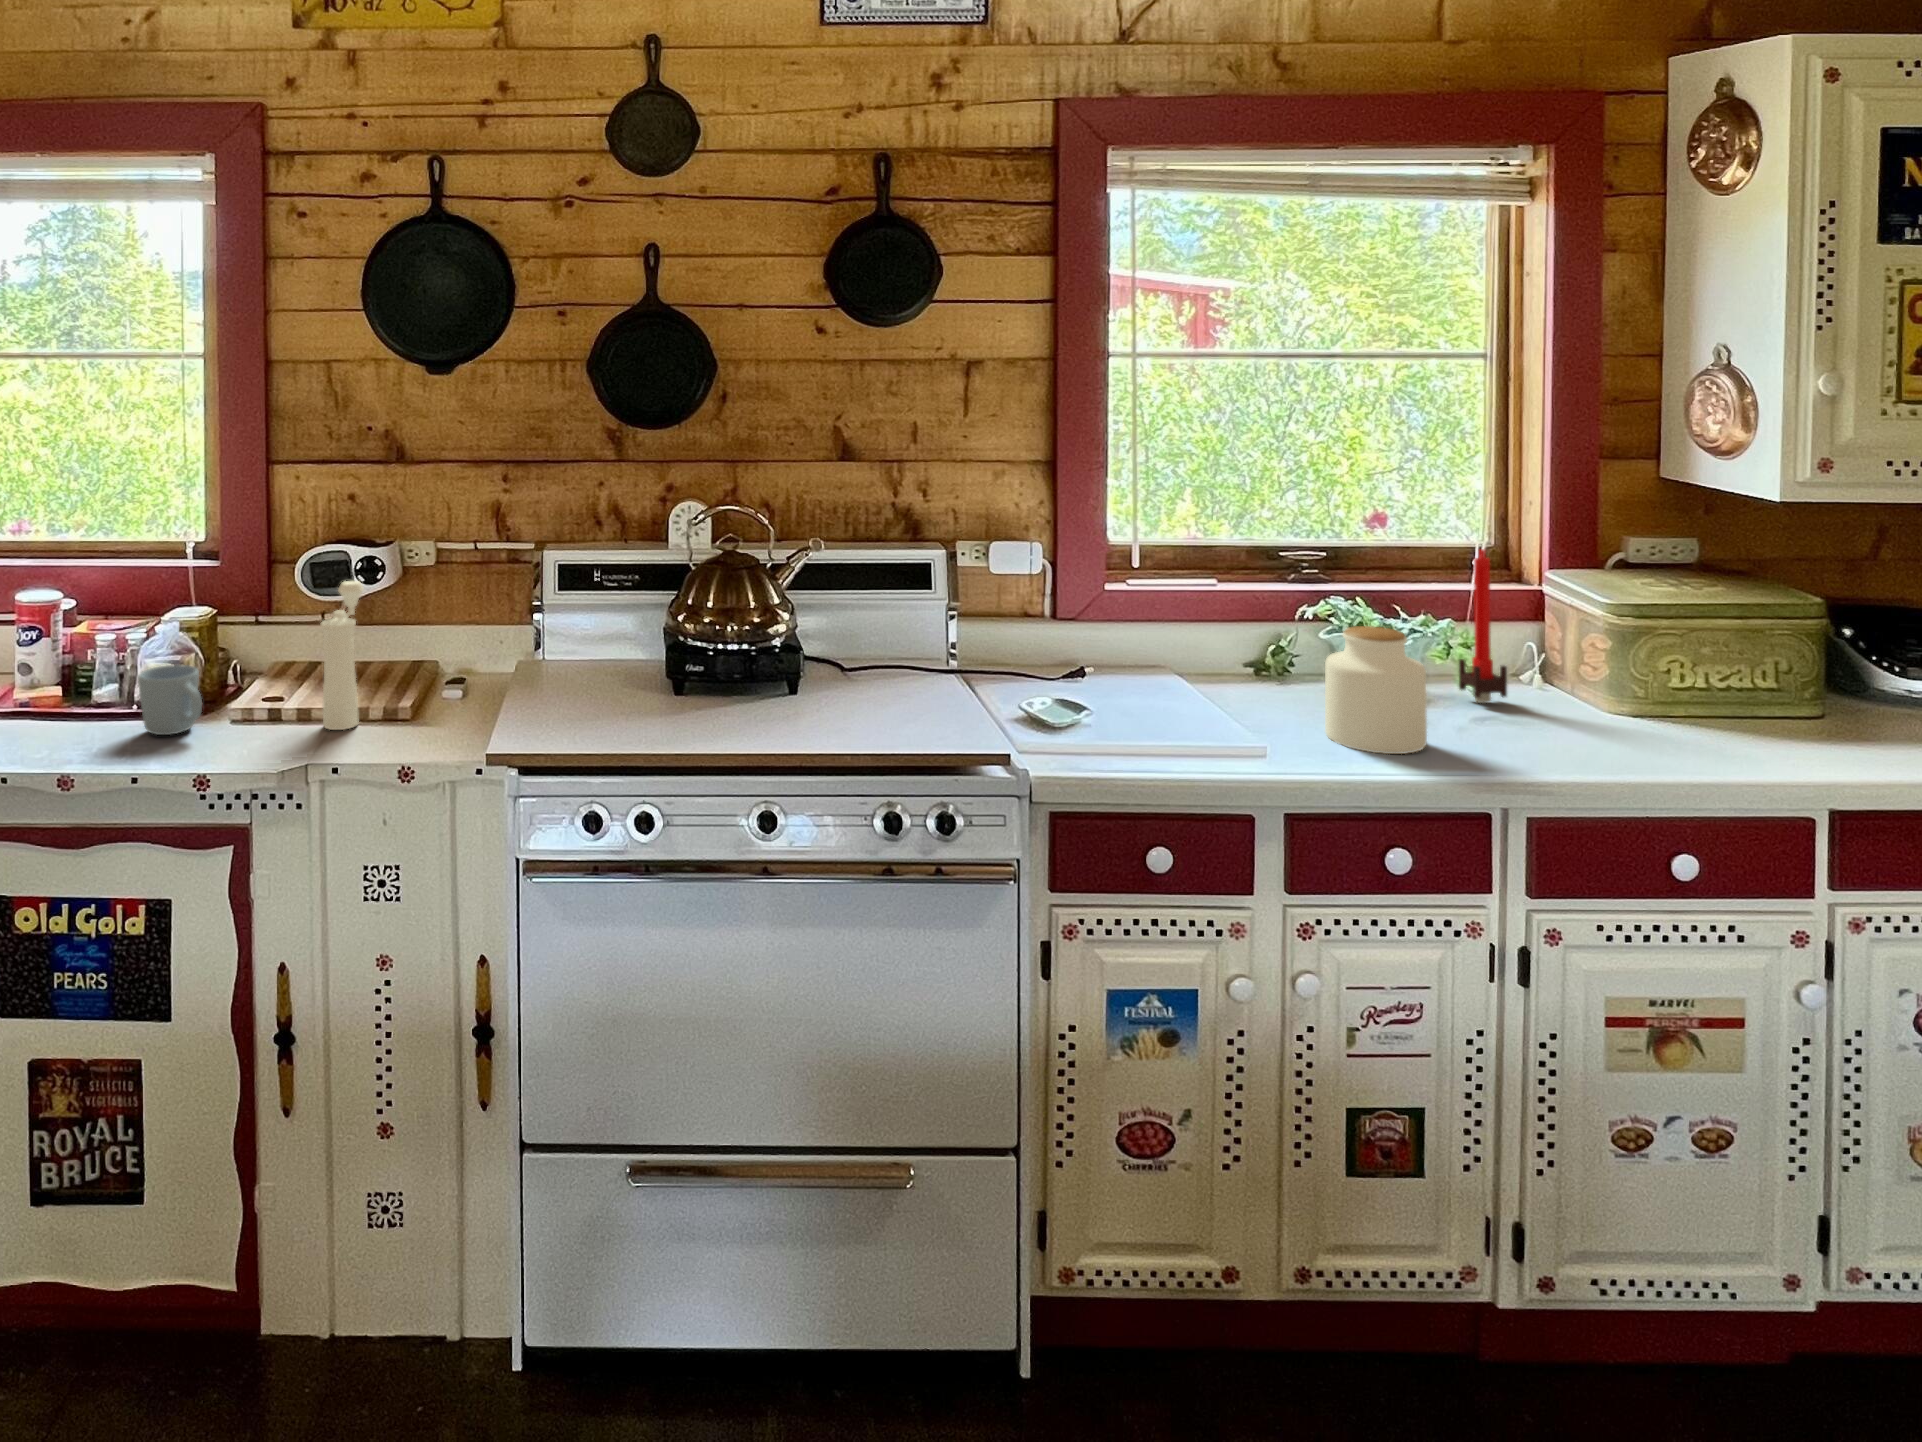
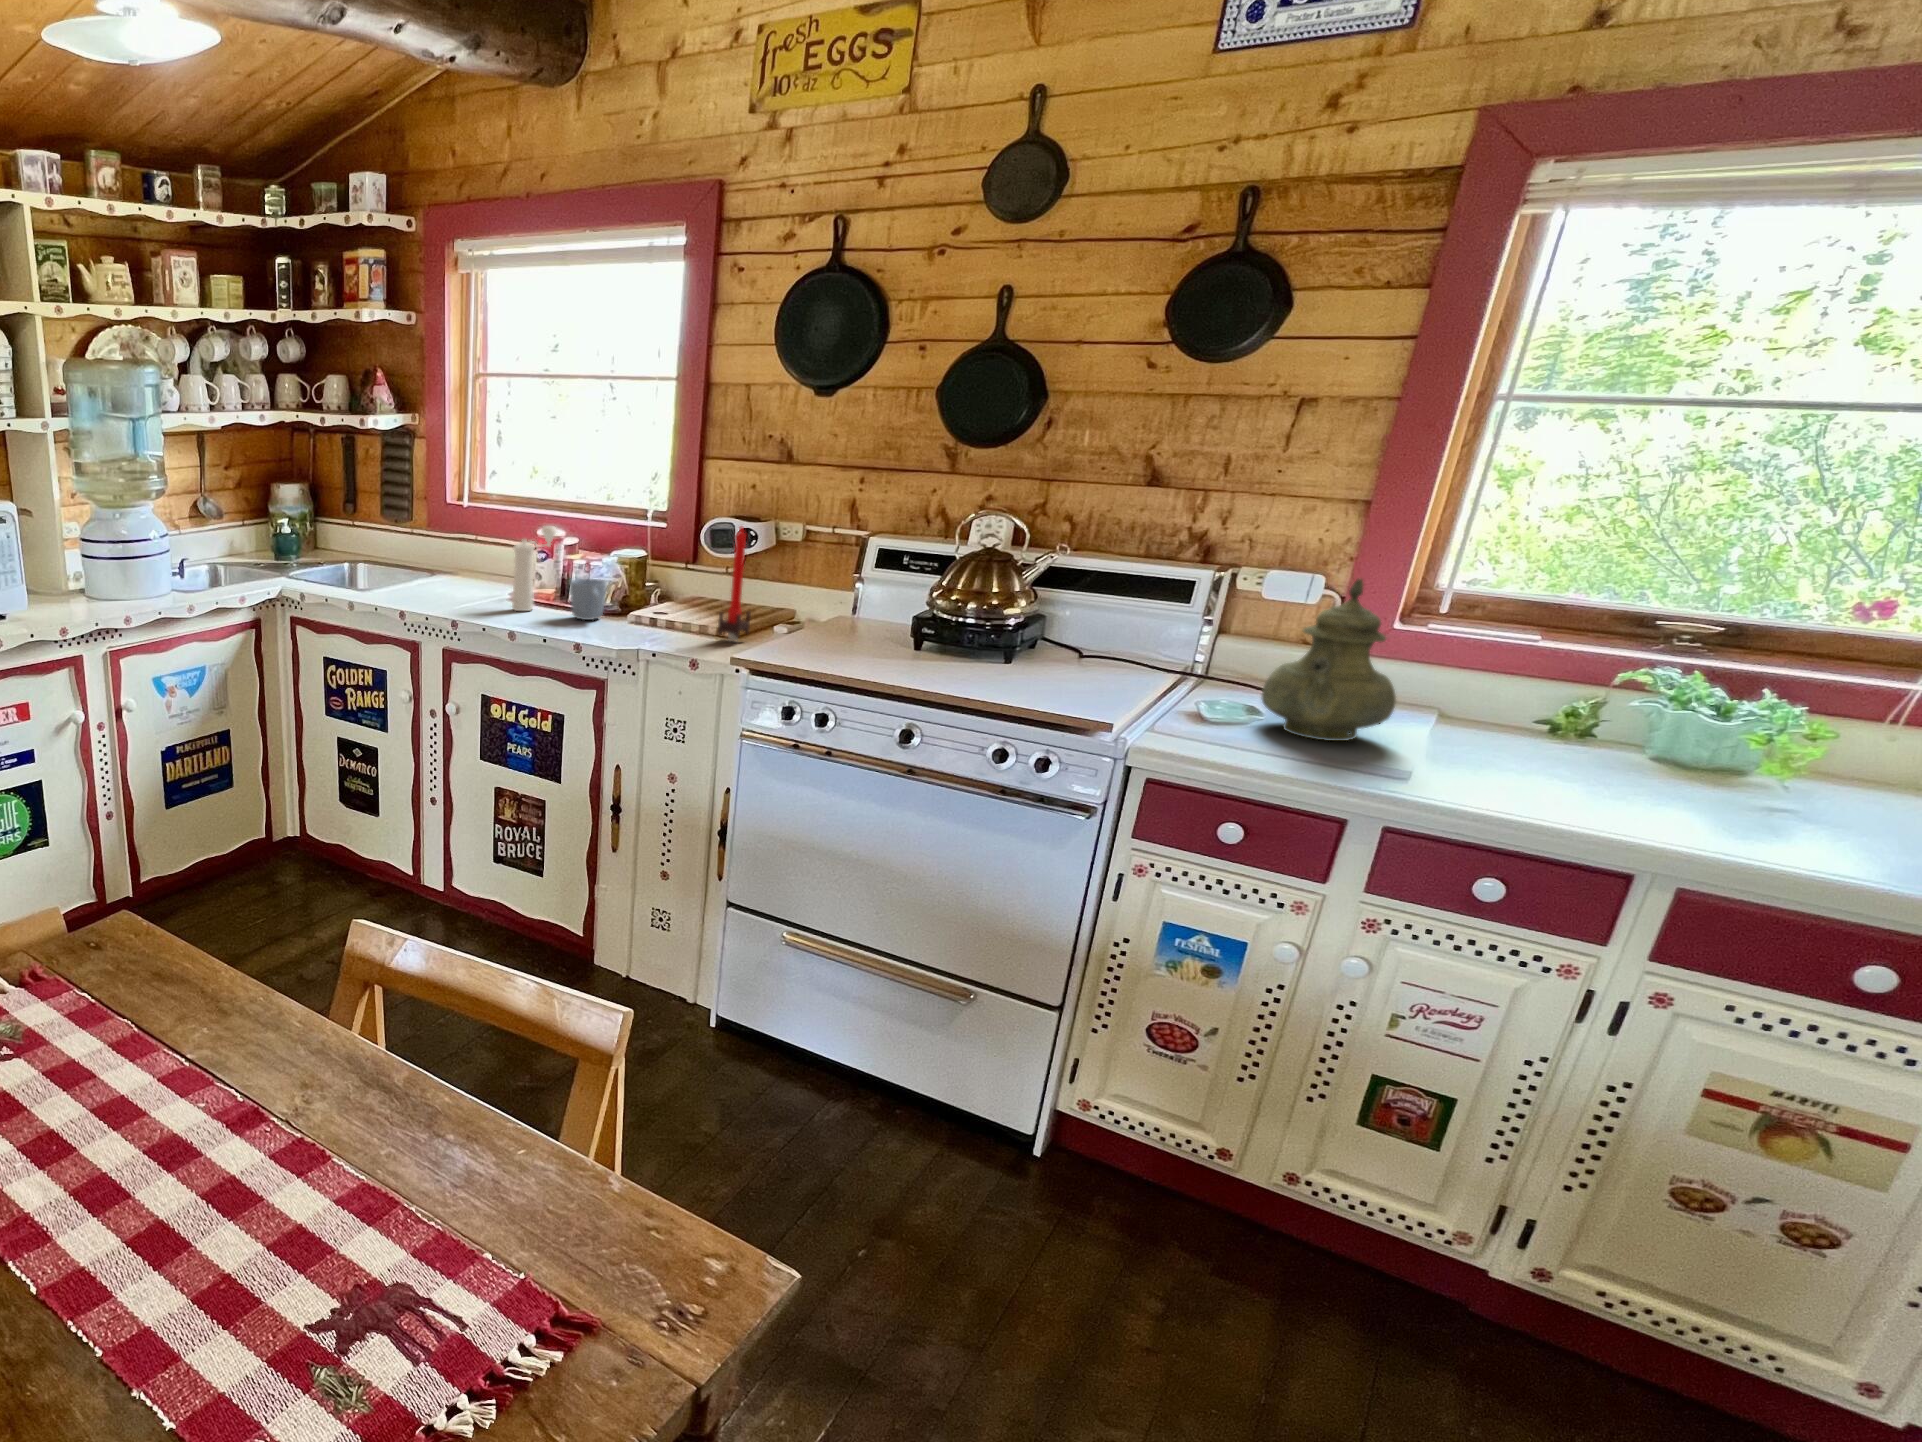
teapot: none [1077,545,1205,725] -> present [1261,579,1396,741]
candle: present [1459,549,1507,703] -> present [718,526,751,642]
pepper mill: present [321,581,364,730] -> present [512,526,557,611]
jar: present [1325,626,1427,754] -> none [1500,683,1639,807]

